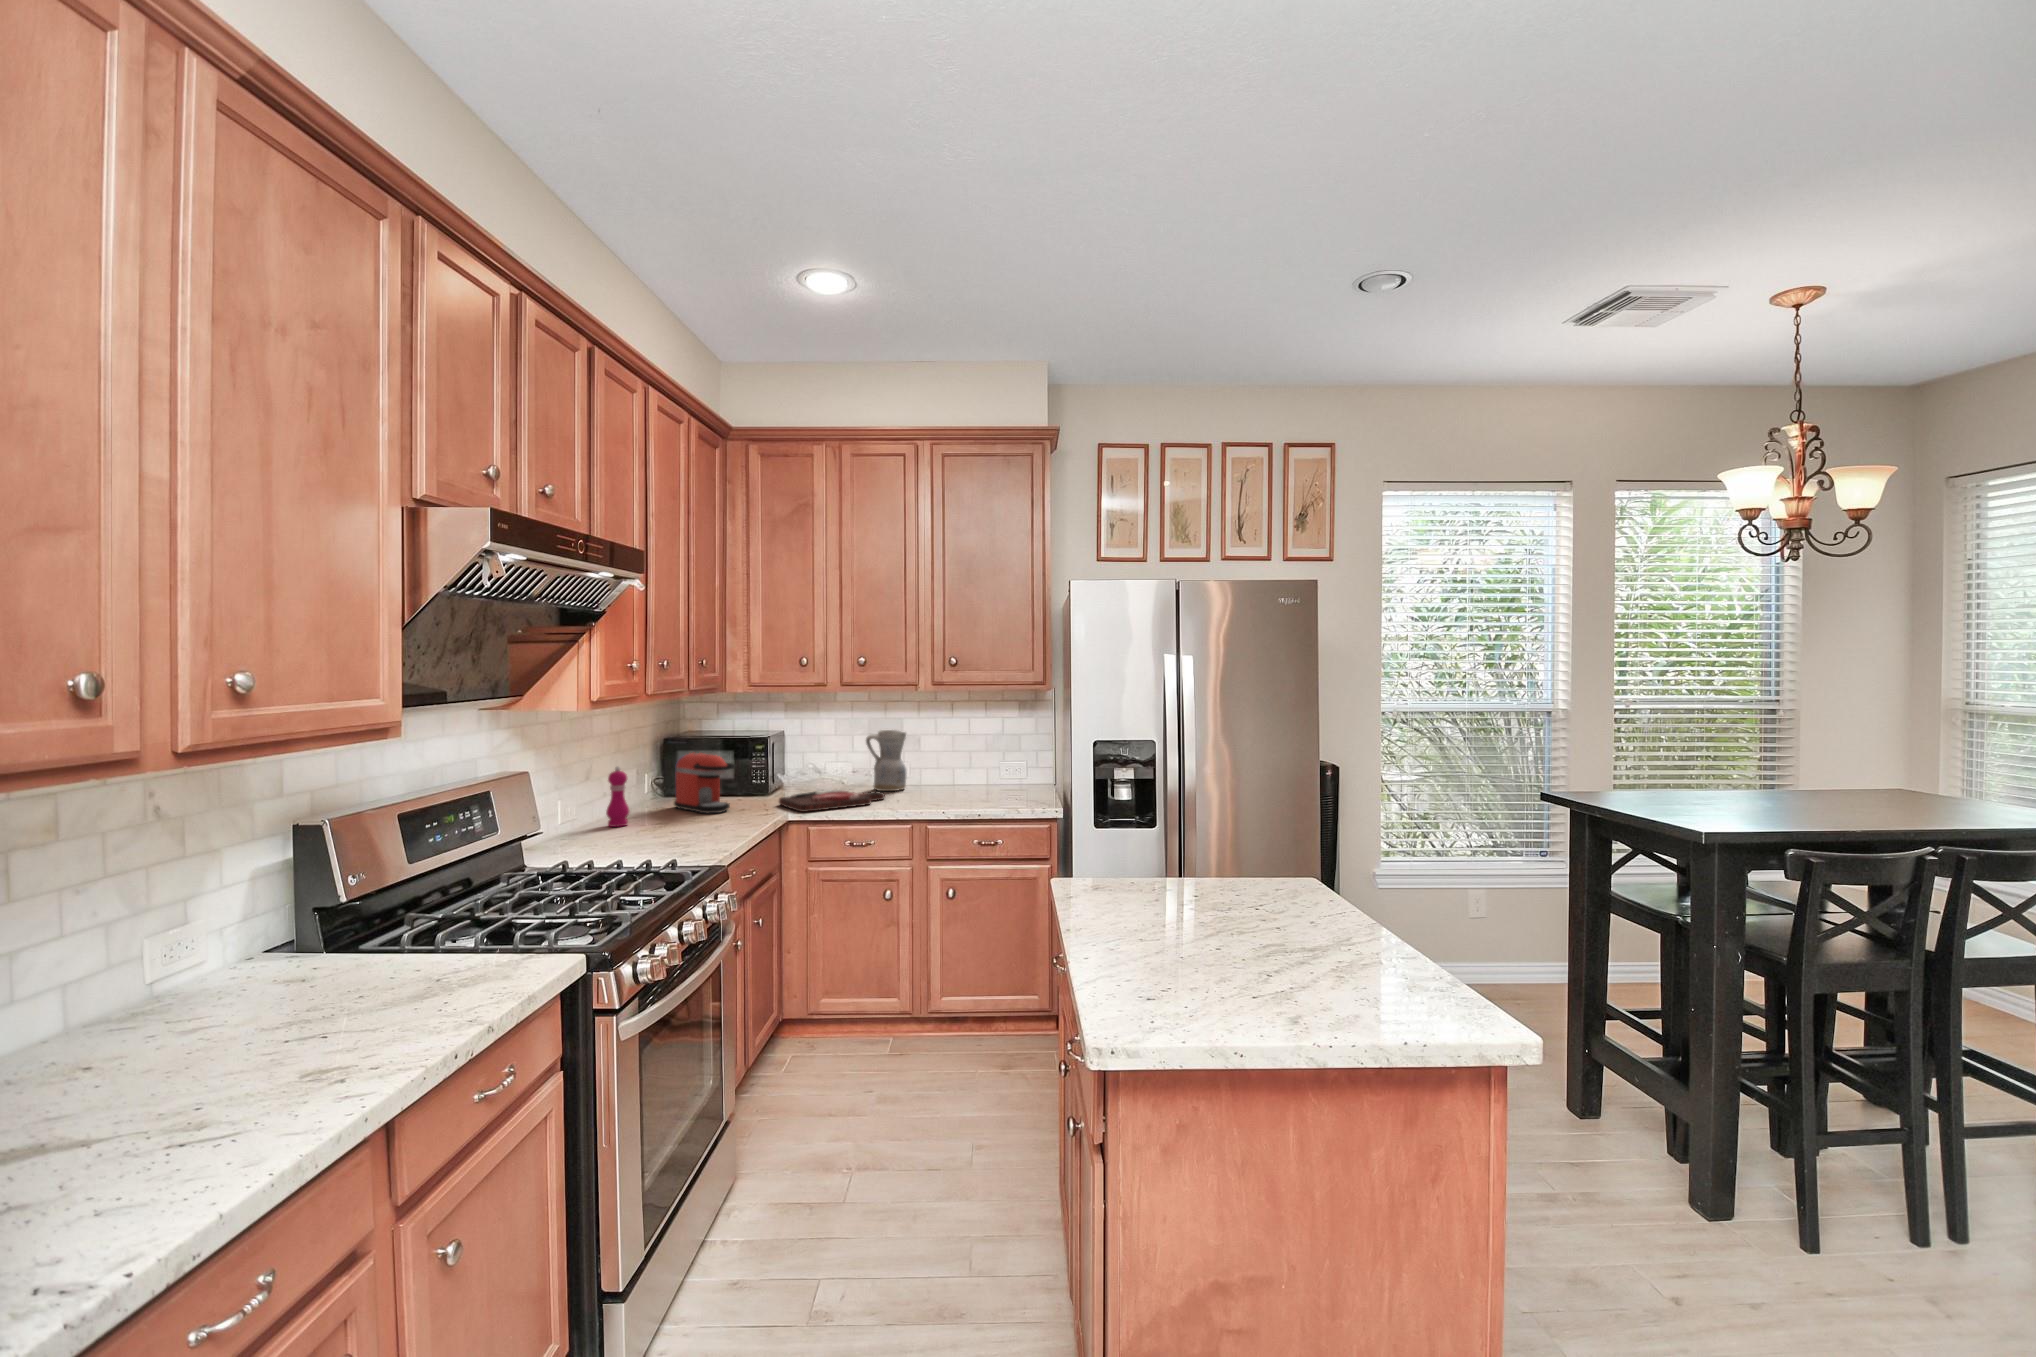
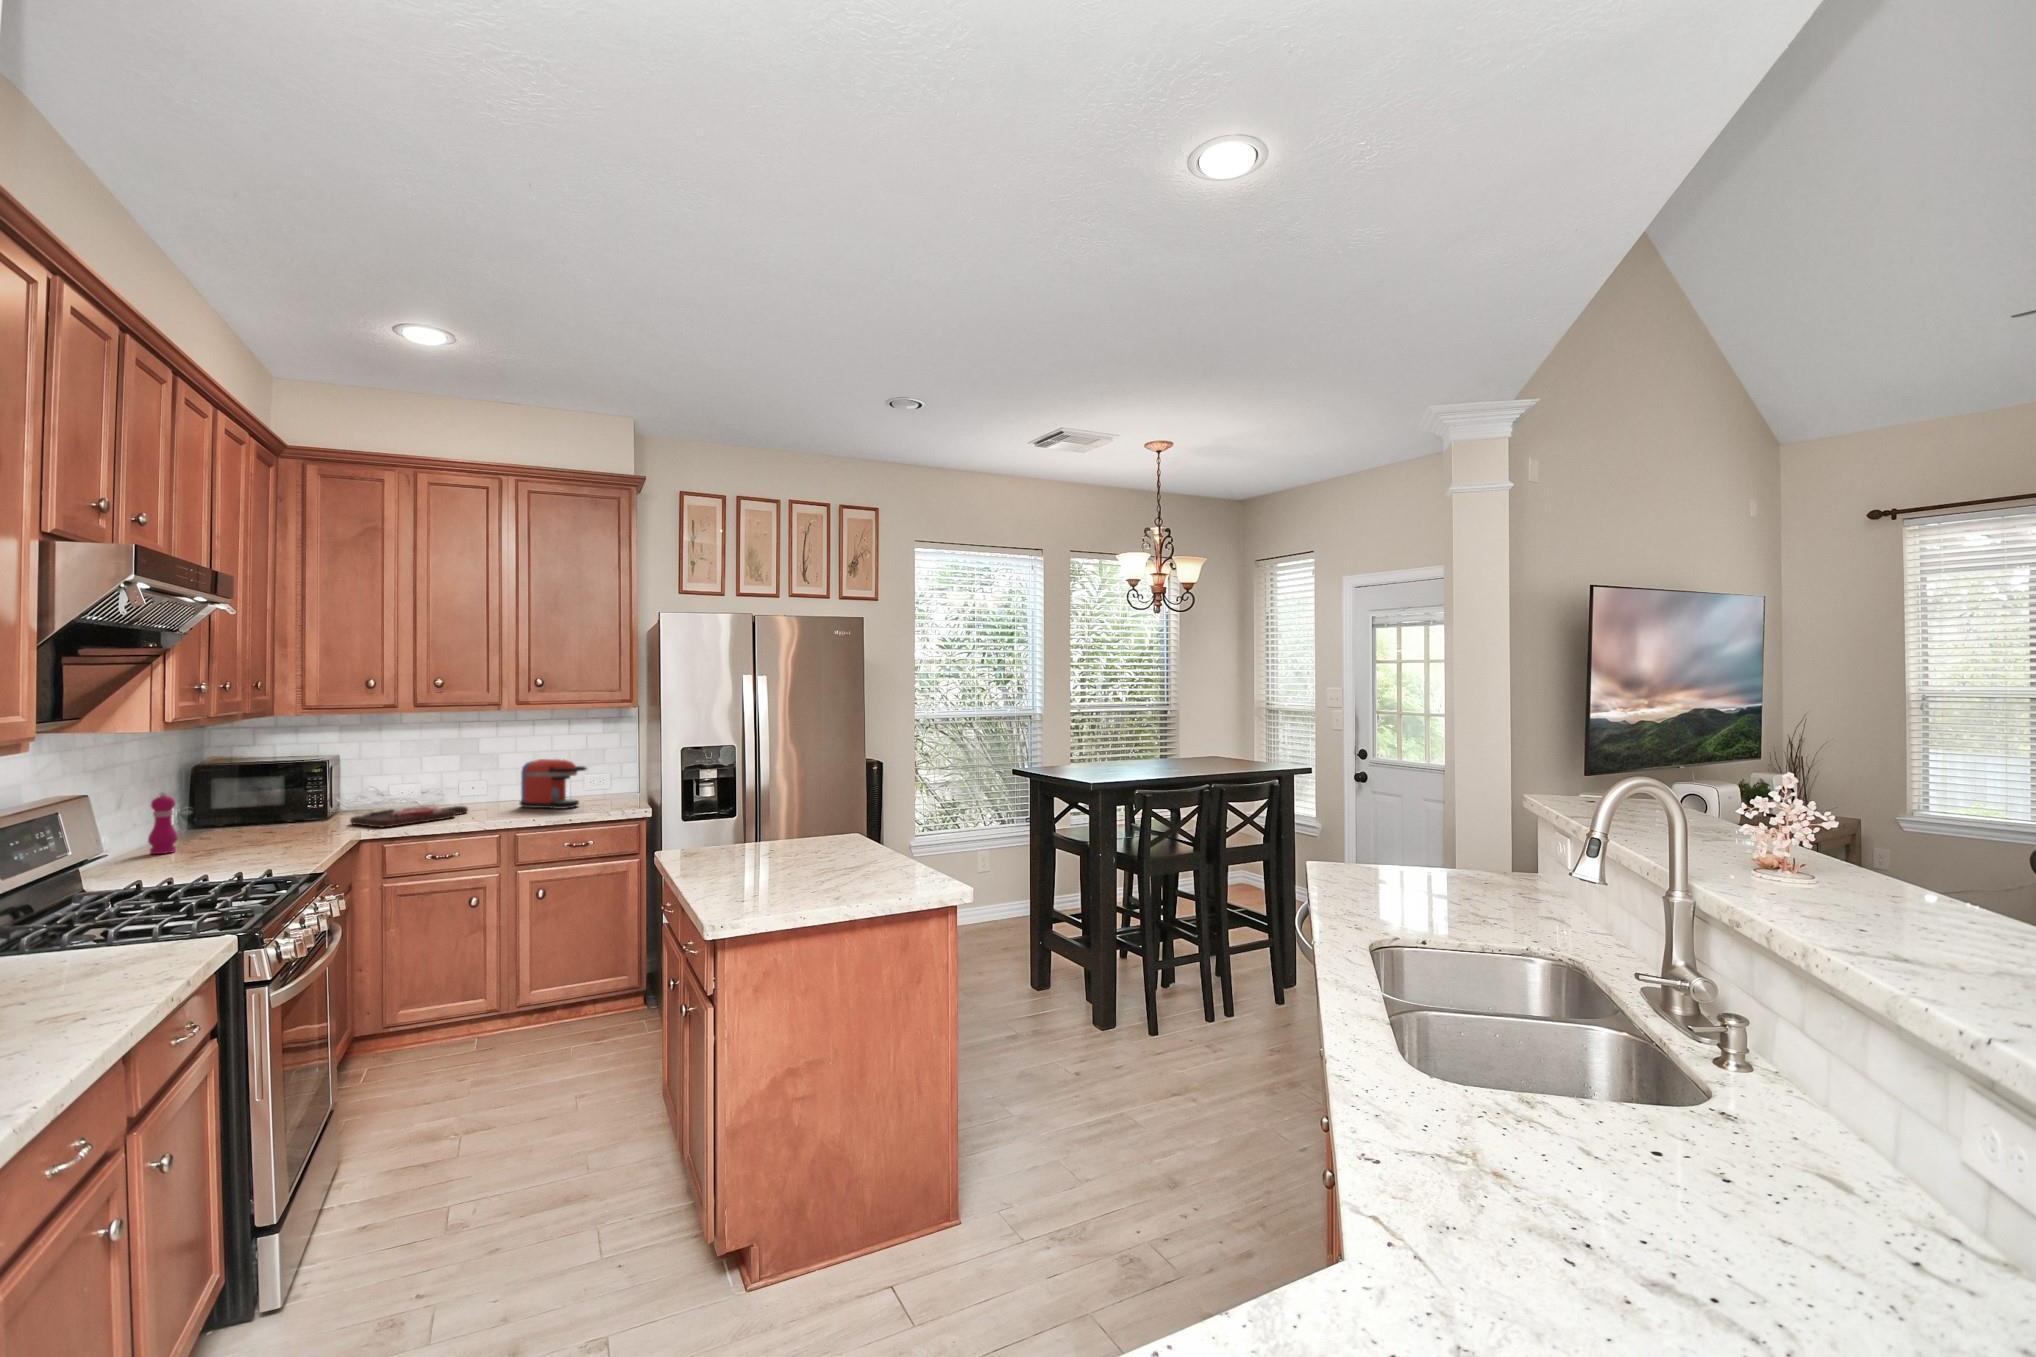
ceramic pitcher: present [866,730,907,791] -> none [442,748,488,807]
coffee maker: present [674,753,735,813] -> present [520,759,586,809]

